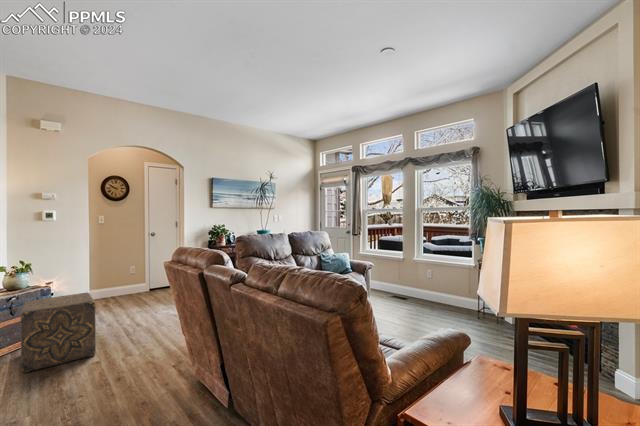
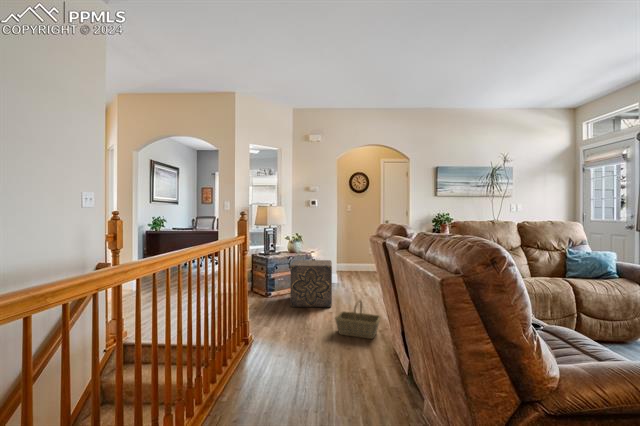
basket: none [115,339,176,391] -> present [335,300,381,339]

